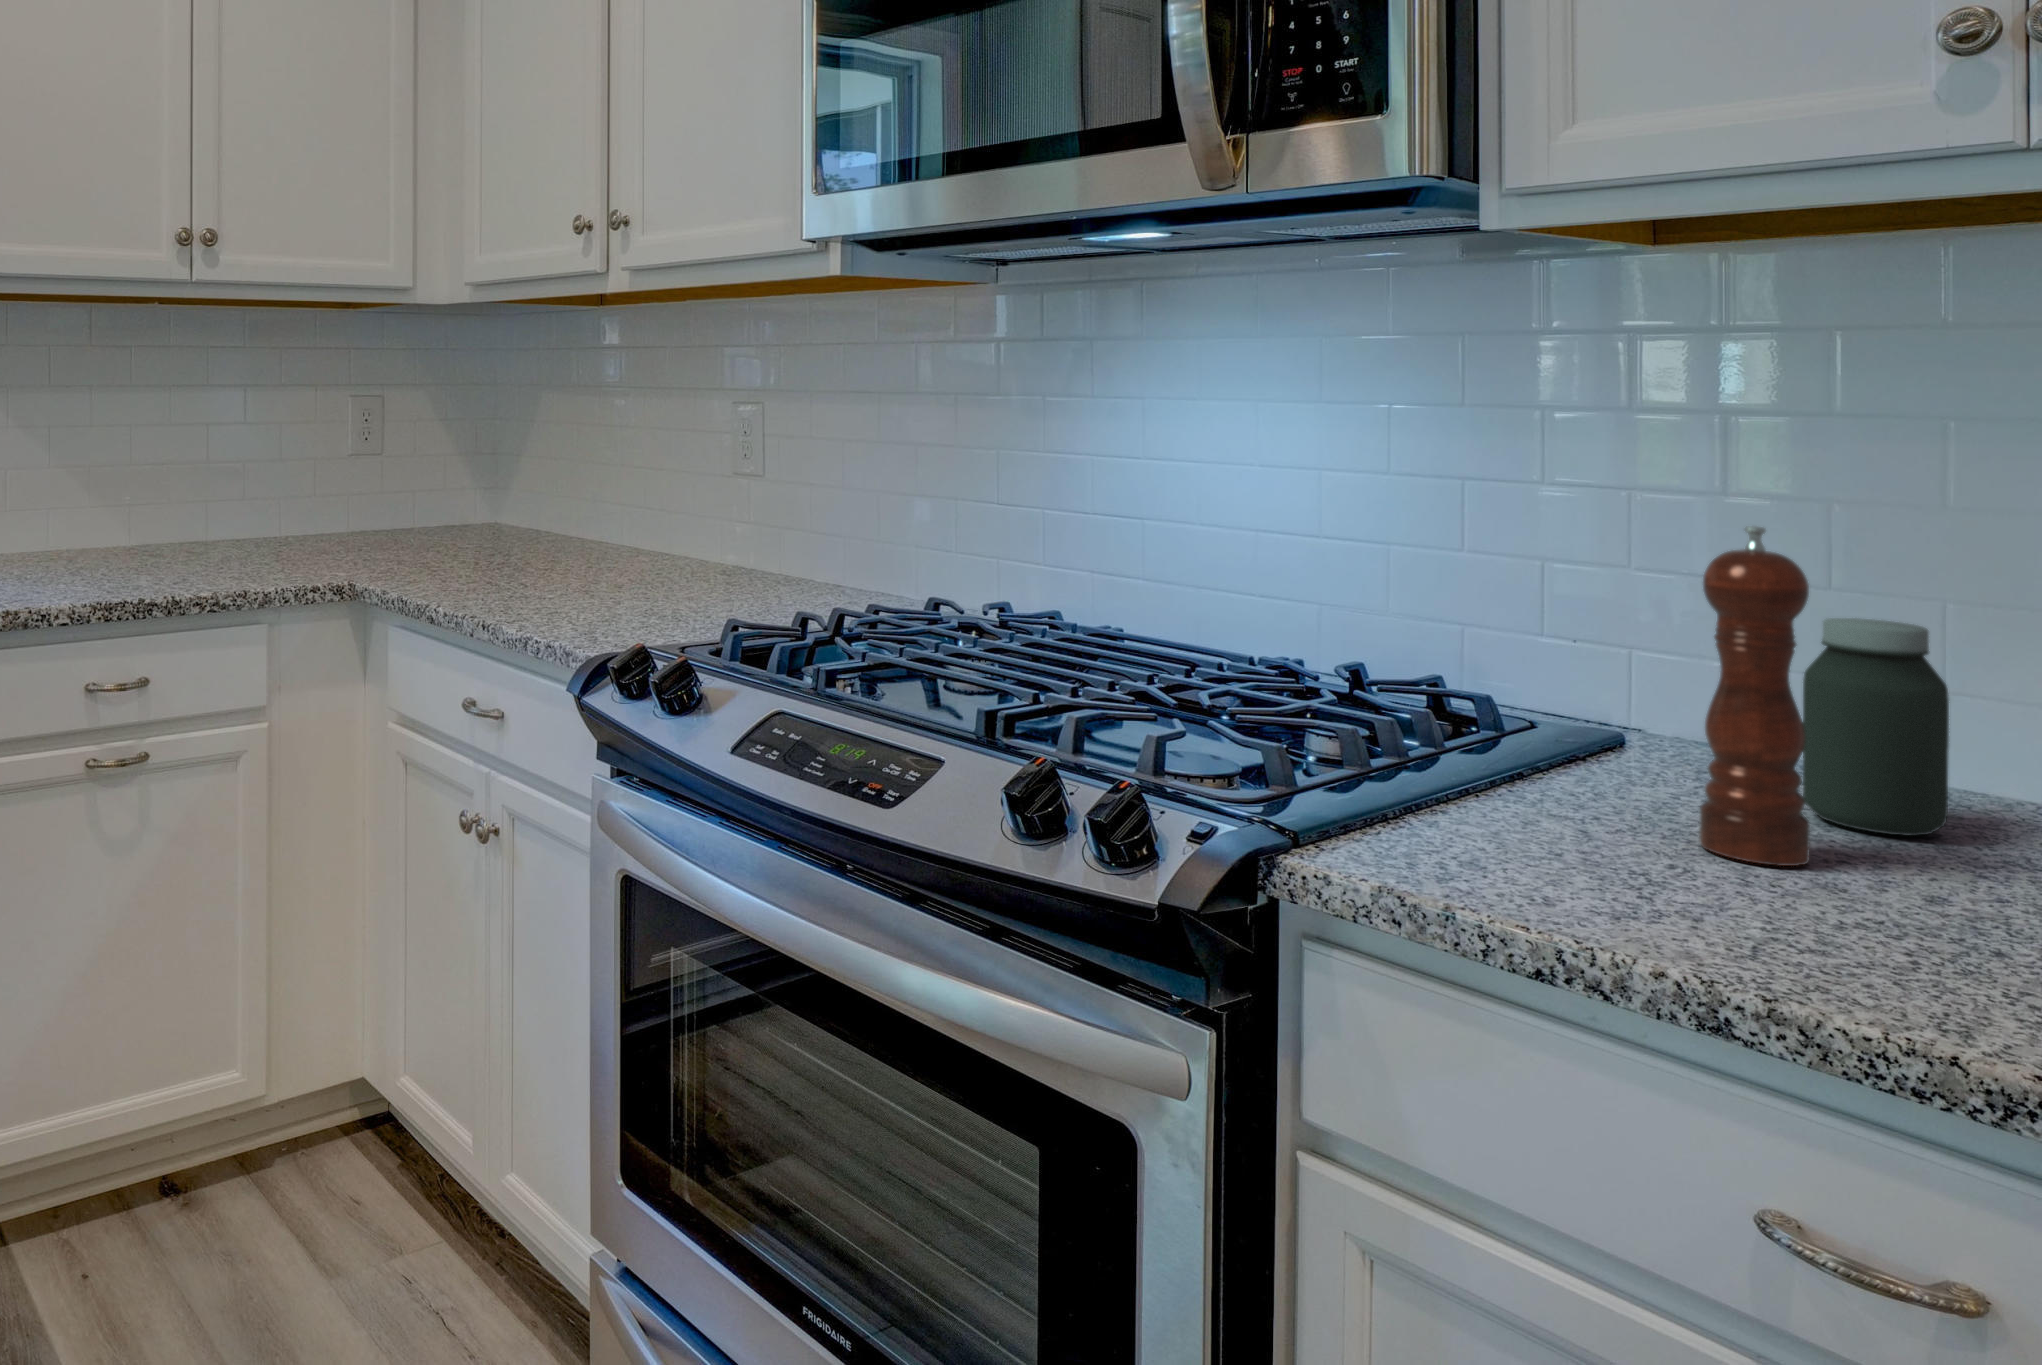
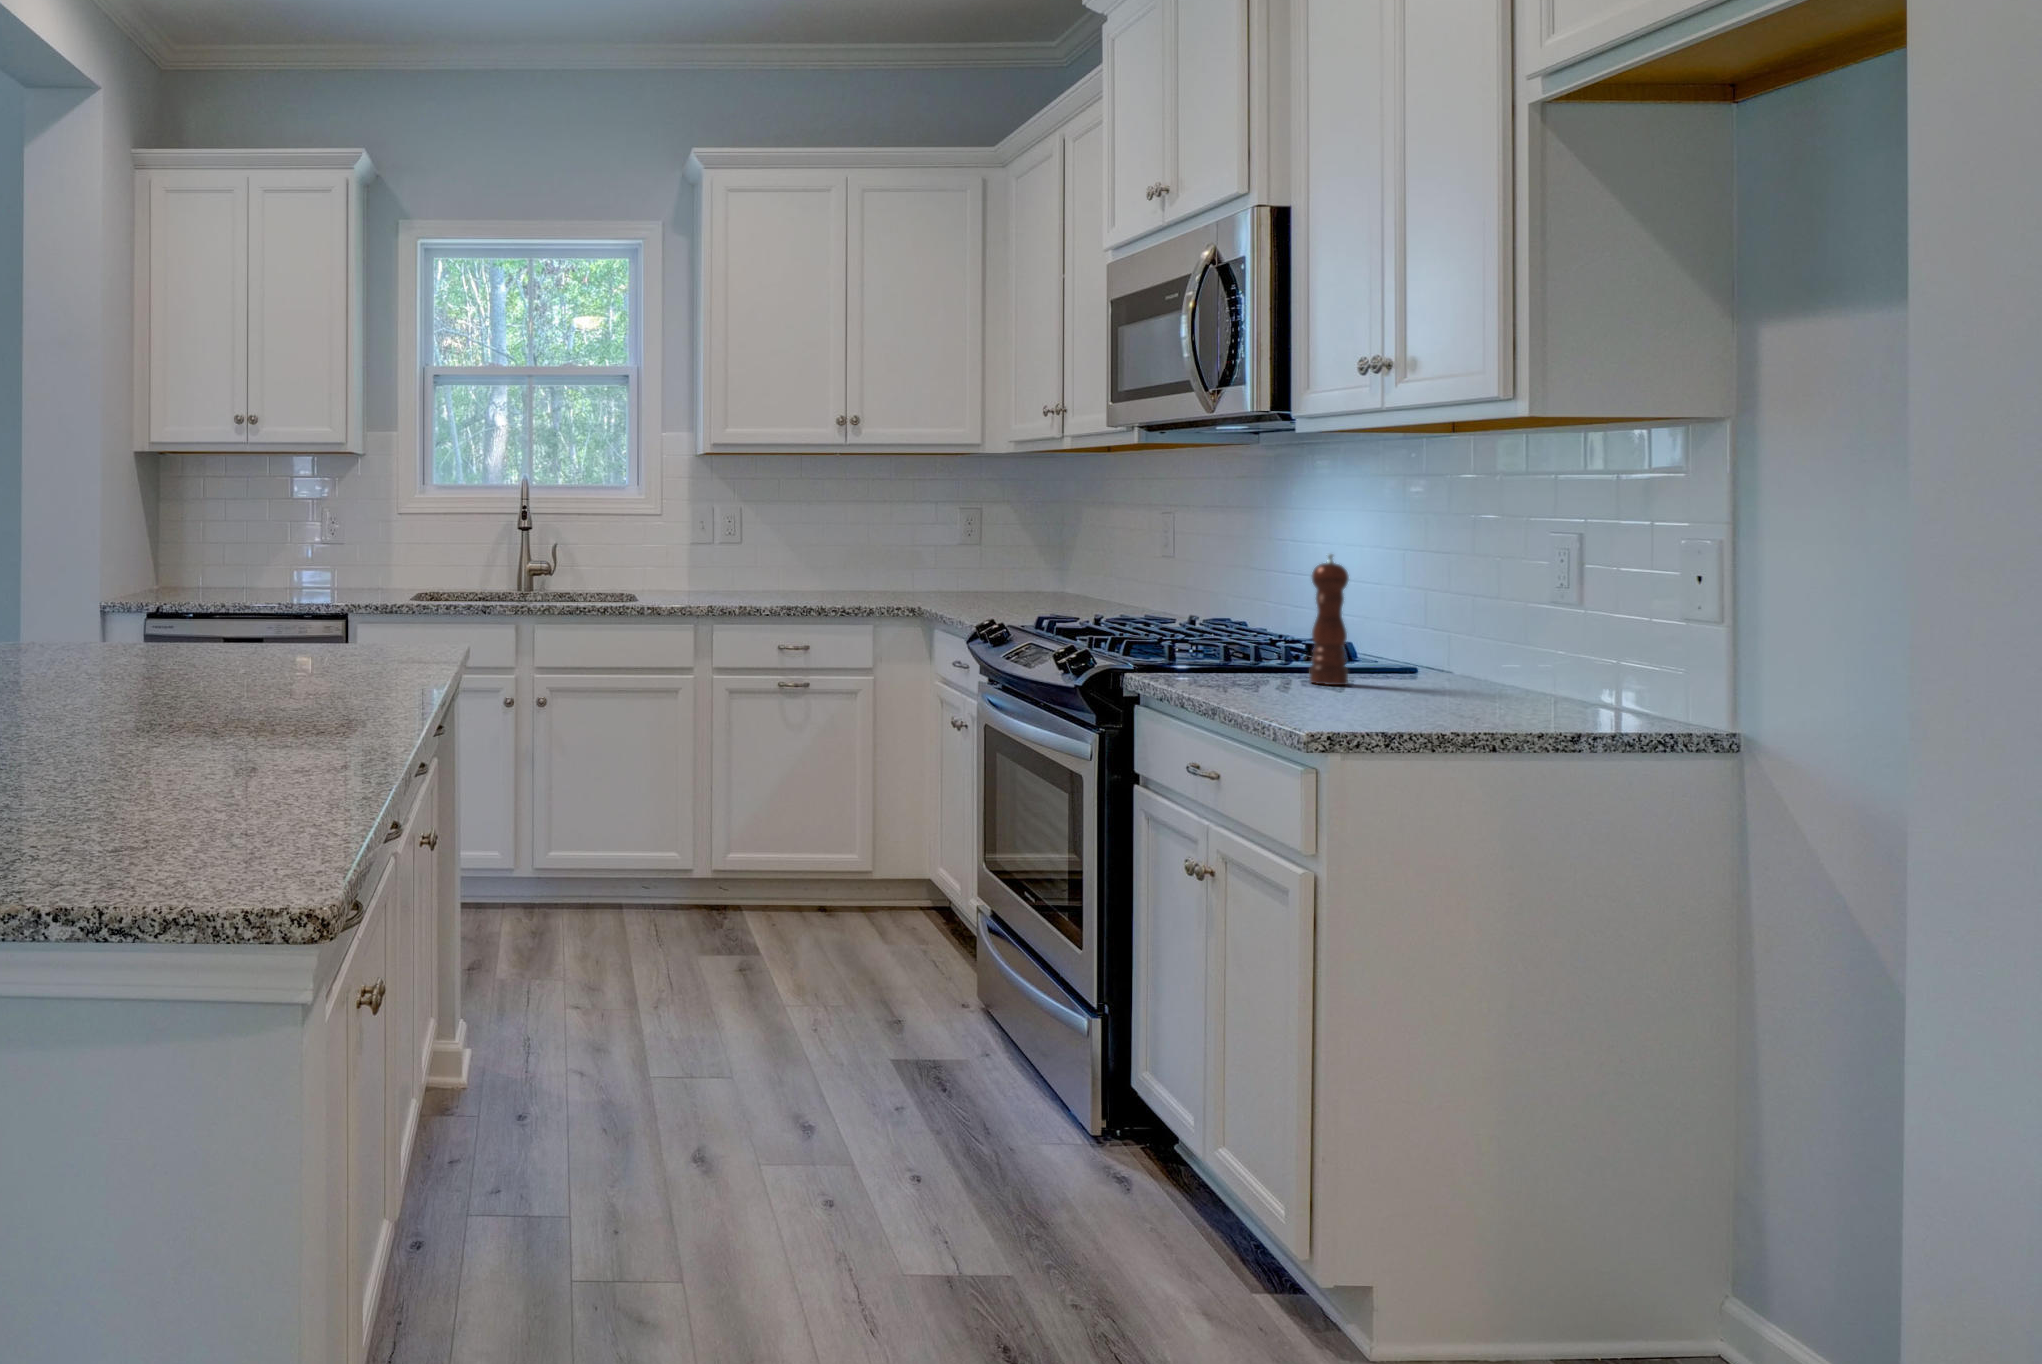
jar: present [1803,618,1949,836] -> none [1399,599,1453,687]

